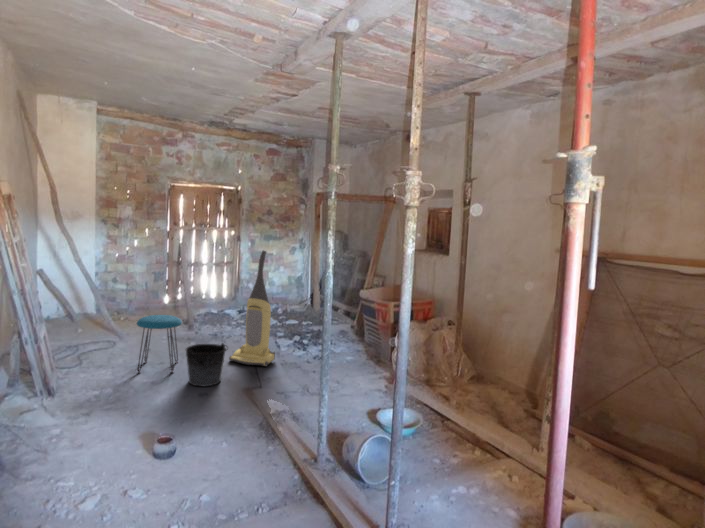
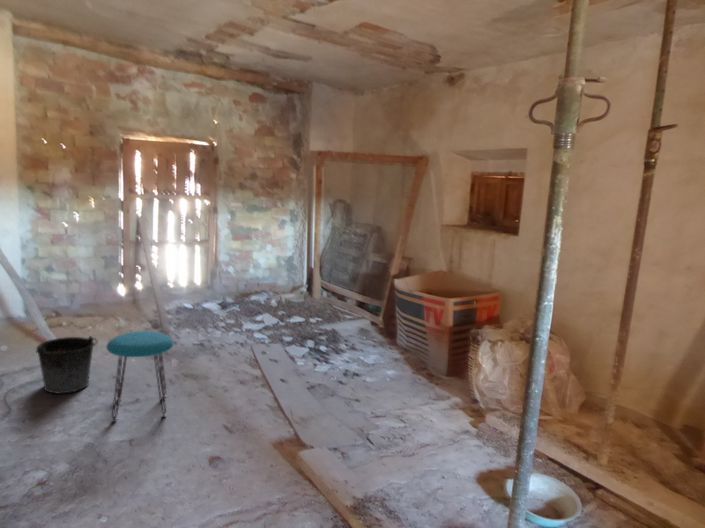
vacuum cleaner: present [229,251,275,366] -> none [238,234,299,395]
bucket: present [186,343,228,386] -> present [36,336,96,394]

